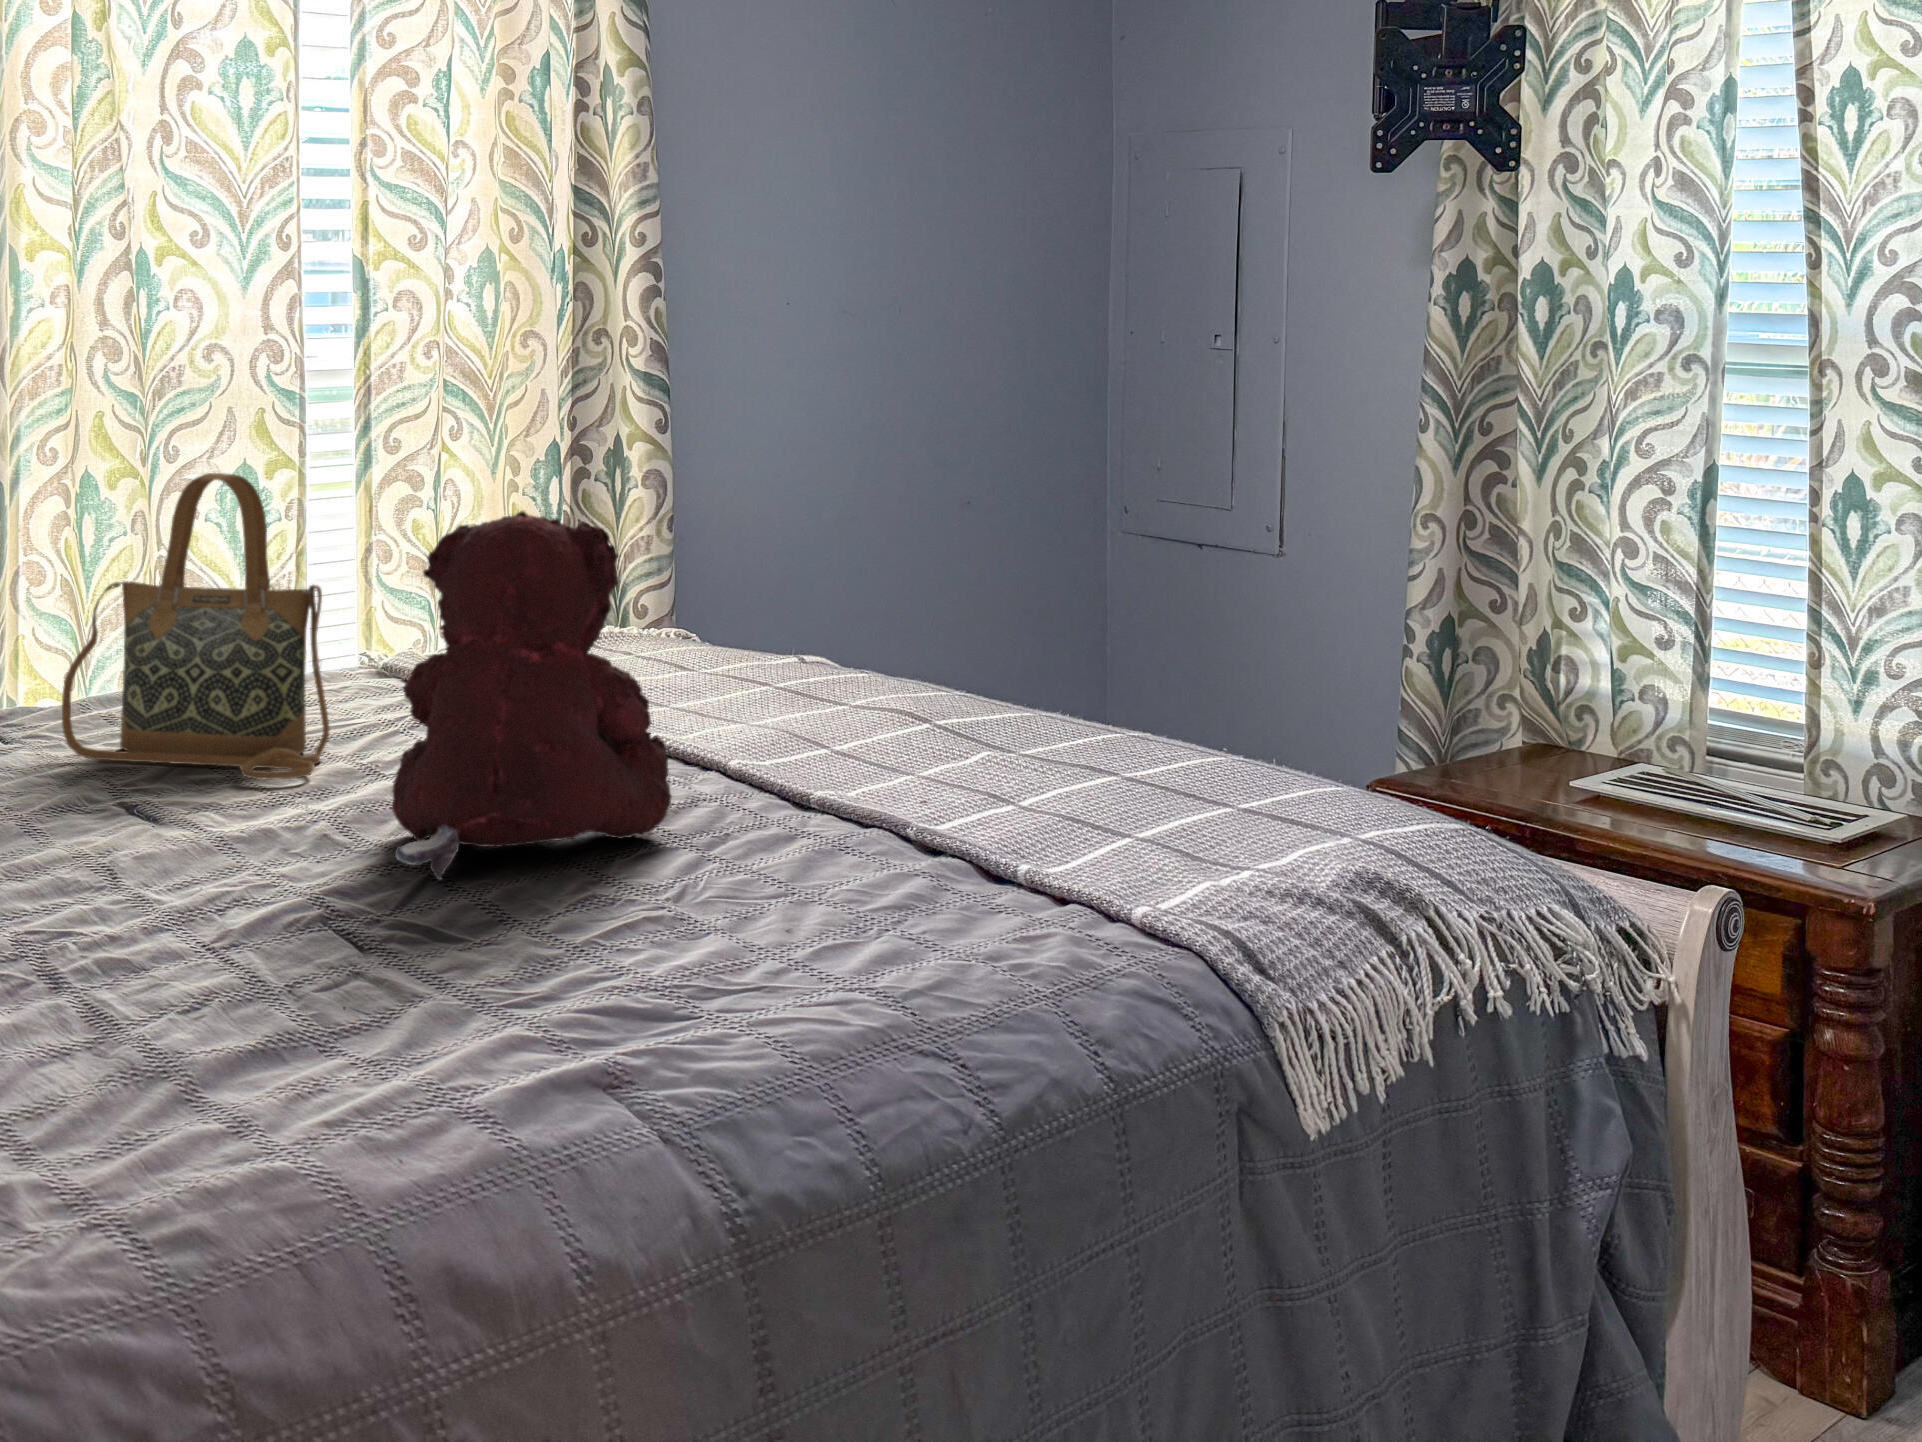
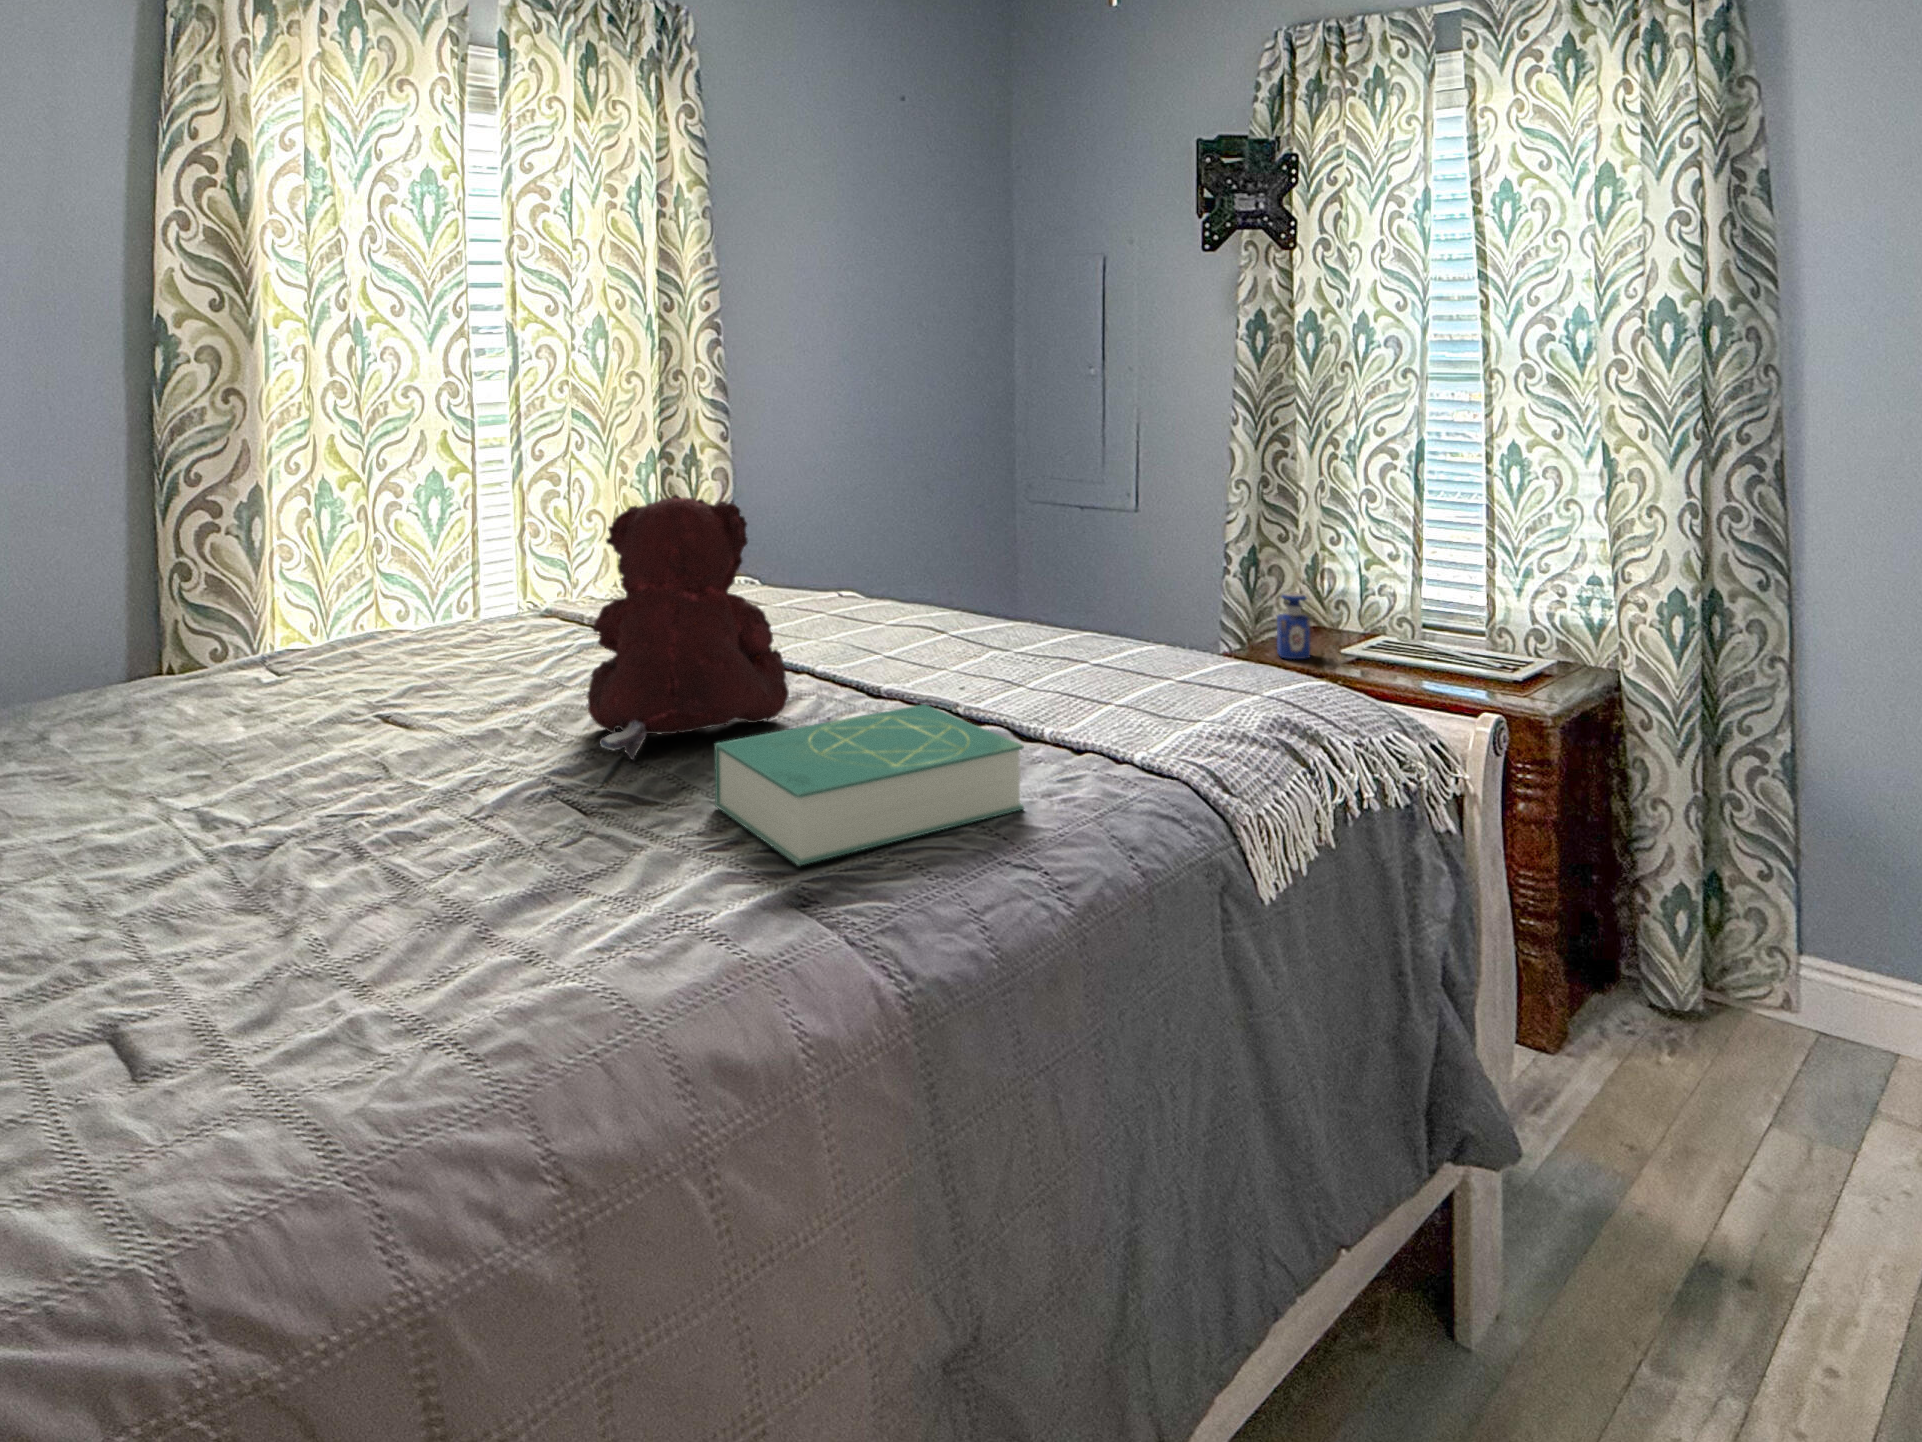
handbag: present [62,473,330,780] -> none [322,477,524,695]
perfume bottle: none [1467,689,1517,790] -> present [1277,592,1310,659]
book: none [531,825,960,1039] -> present [715,704,1024,865]

